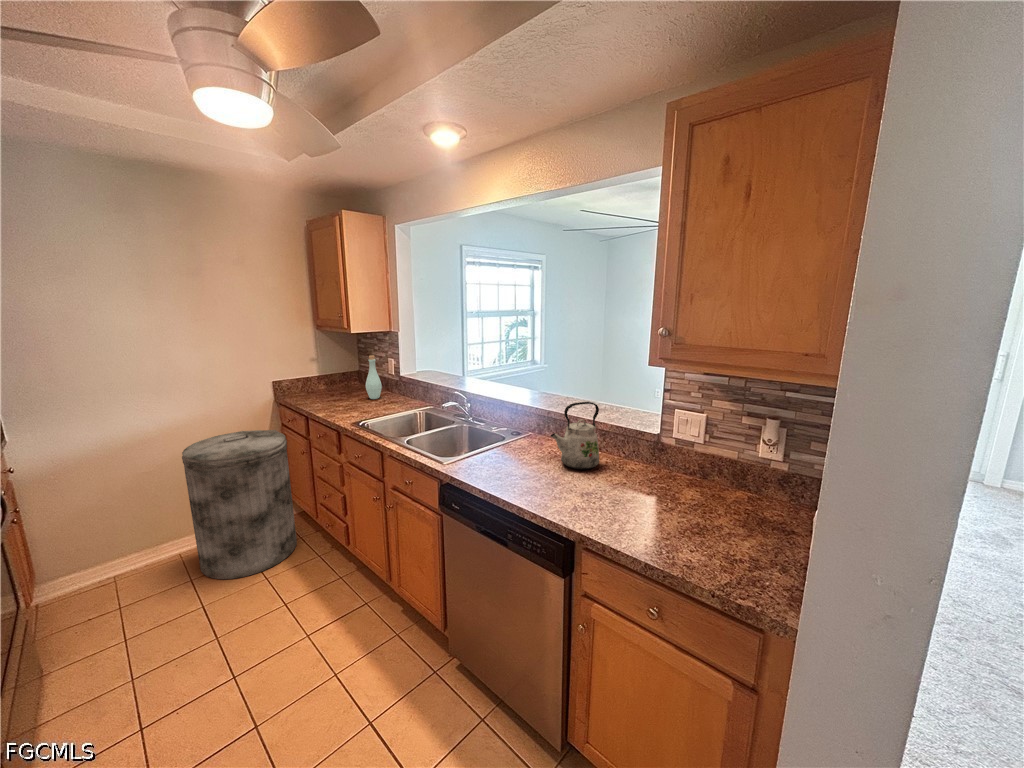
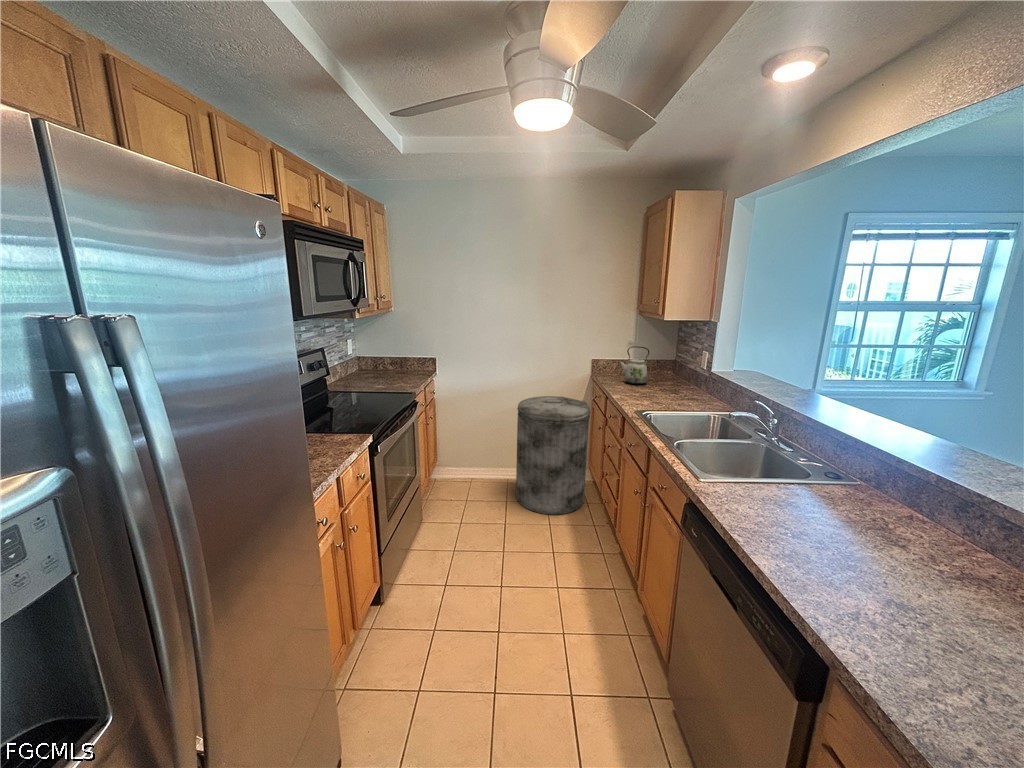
bottle: present [366,356,382,399] -> none [670,346,687,392]
kettle: present [551,402,599,469] -> present [618,346,649,384]

